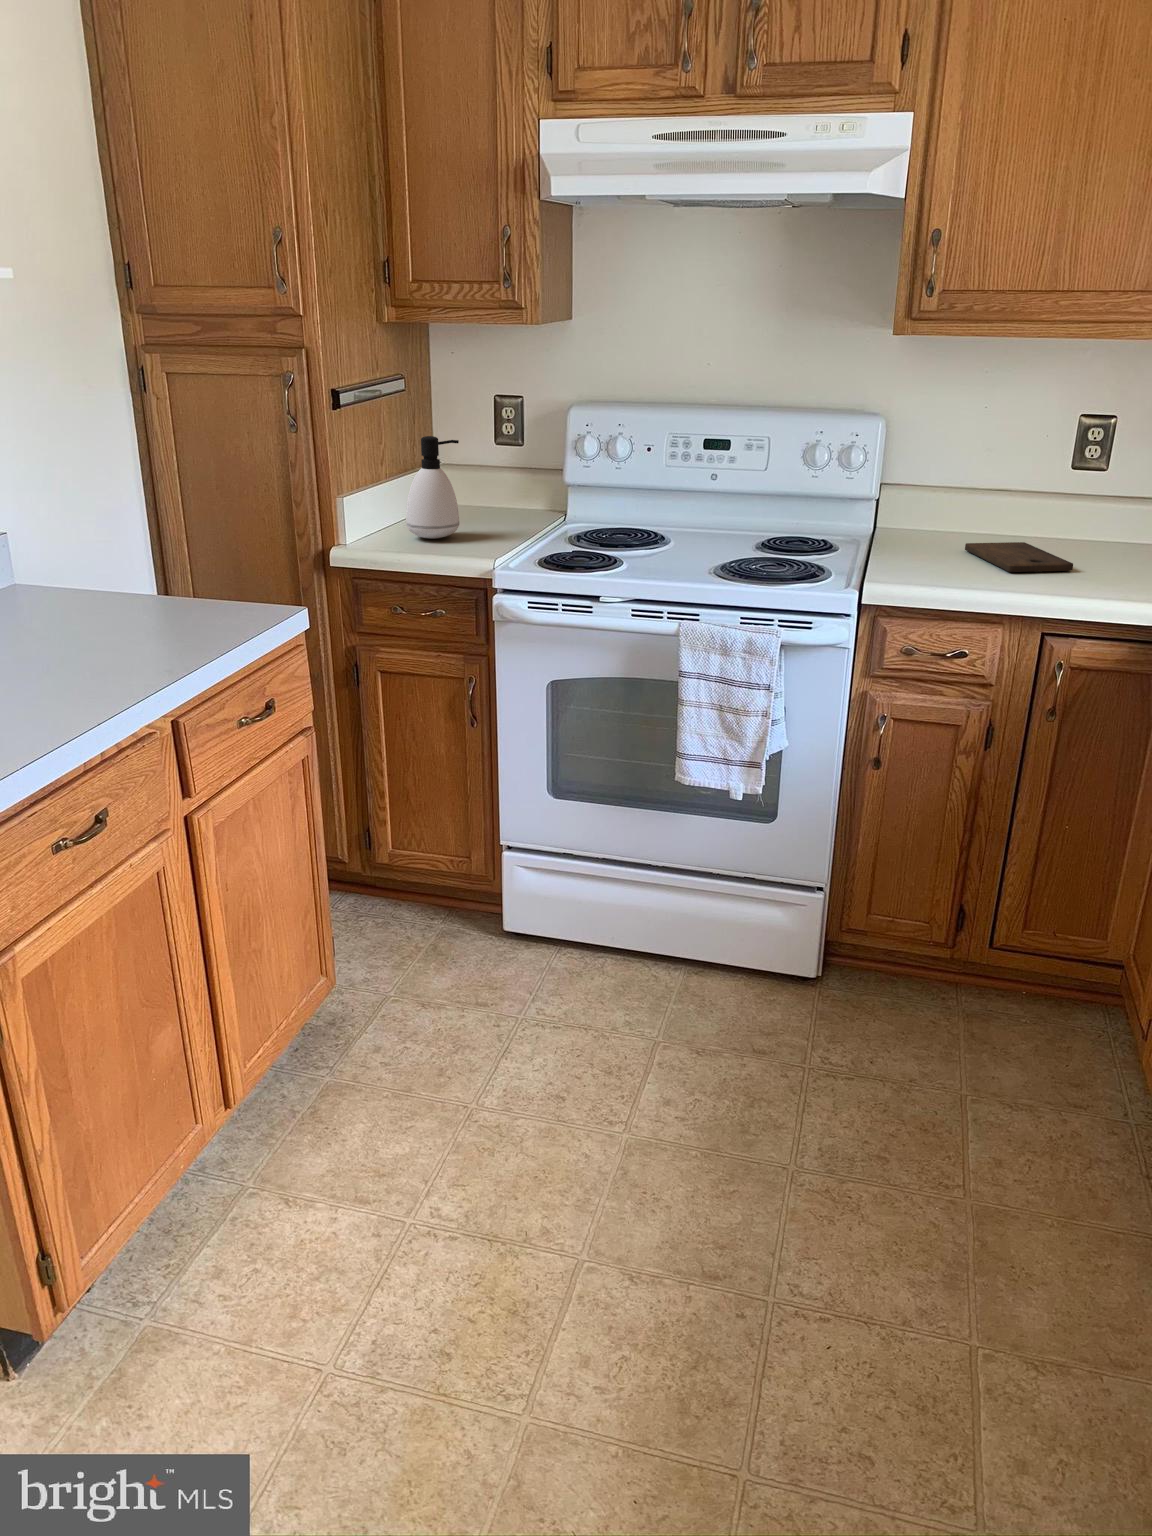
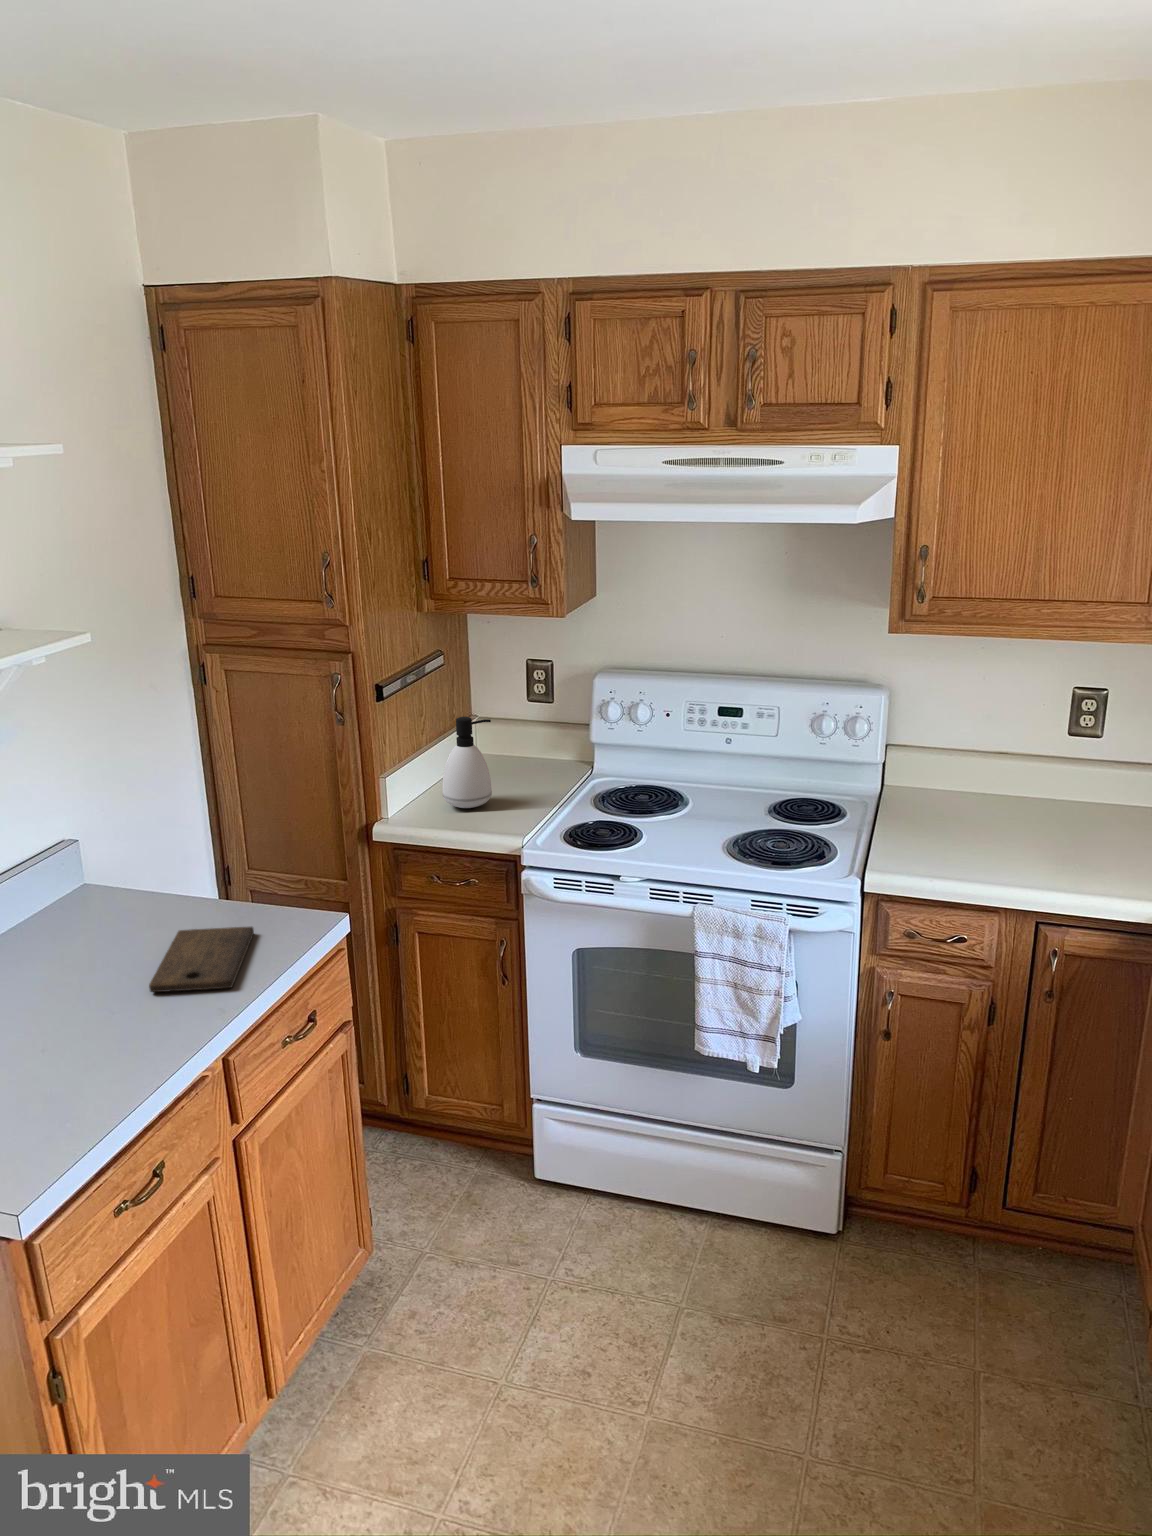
cutting board: present [965,542,1073,572] -> present [149,927,254,992]

